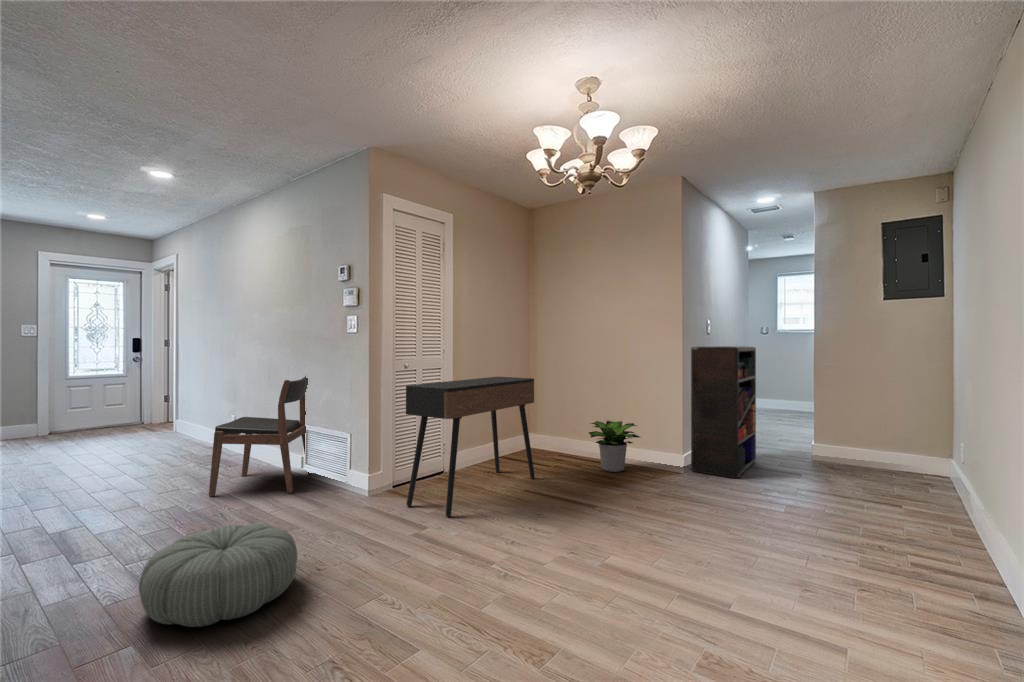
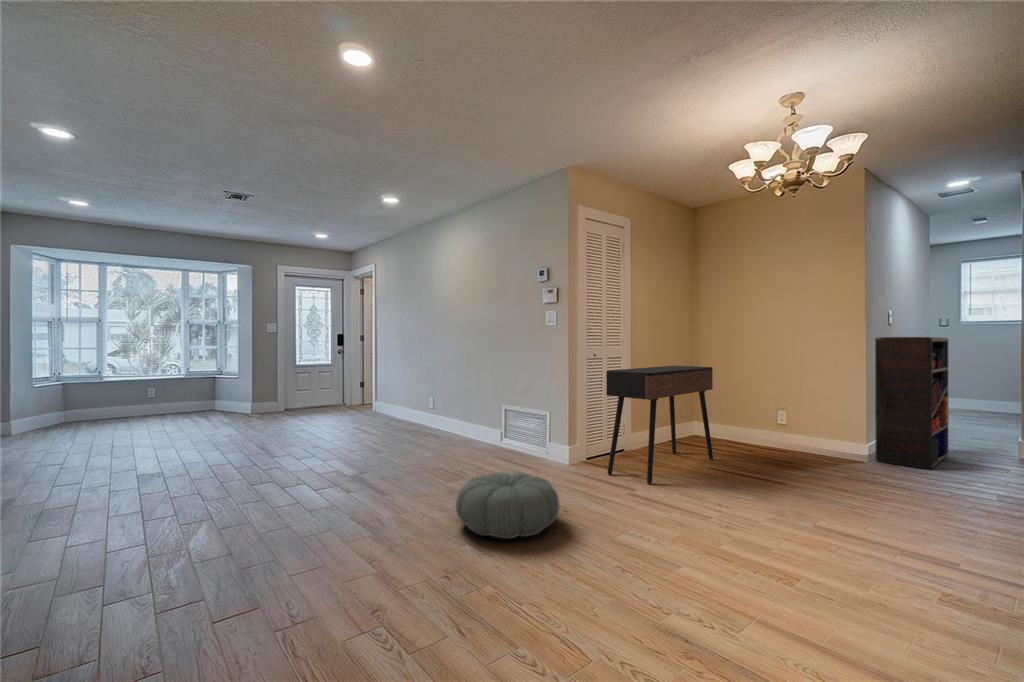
dining chair: present [209,376,312,497] -> none [441,363,510,460]
potted plant: present [589,421,640,472] -> none [762,409,822,458]

